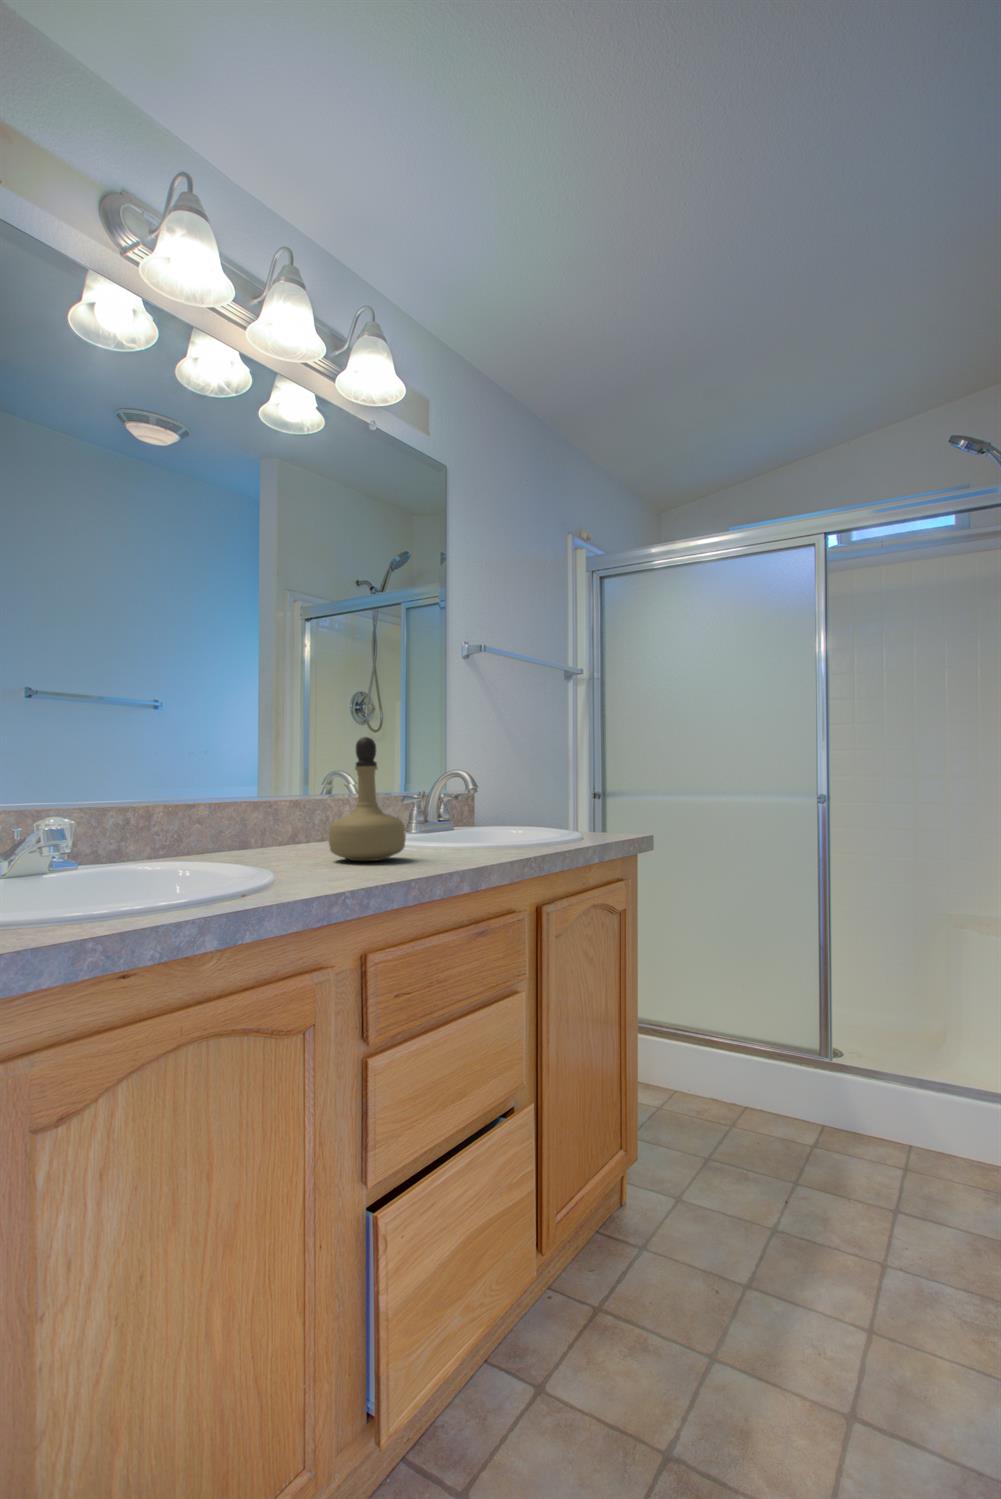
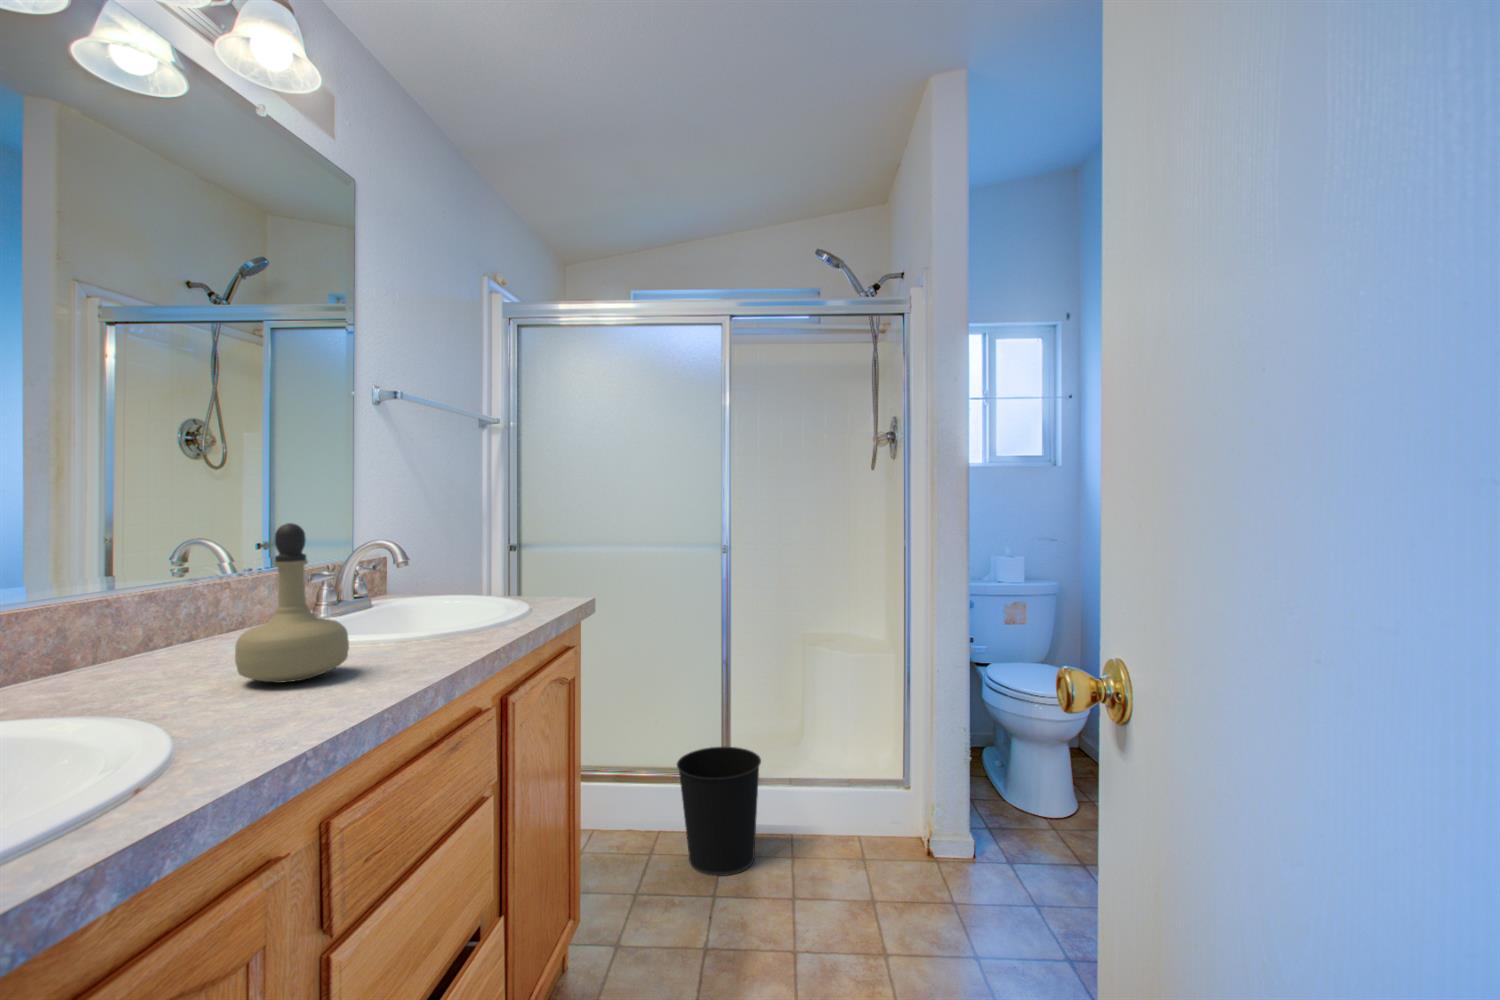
wastebasket: none [755,1022,858,1168] -> present [677,747,761,876]

